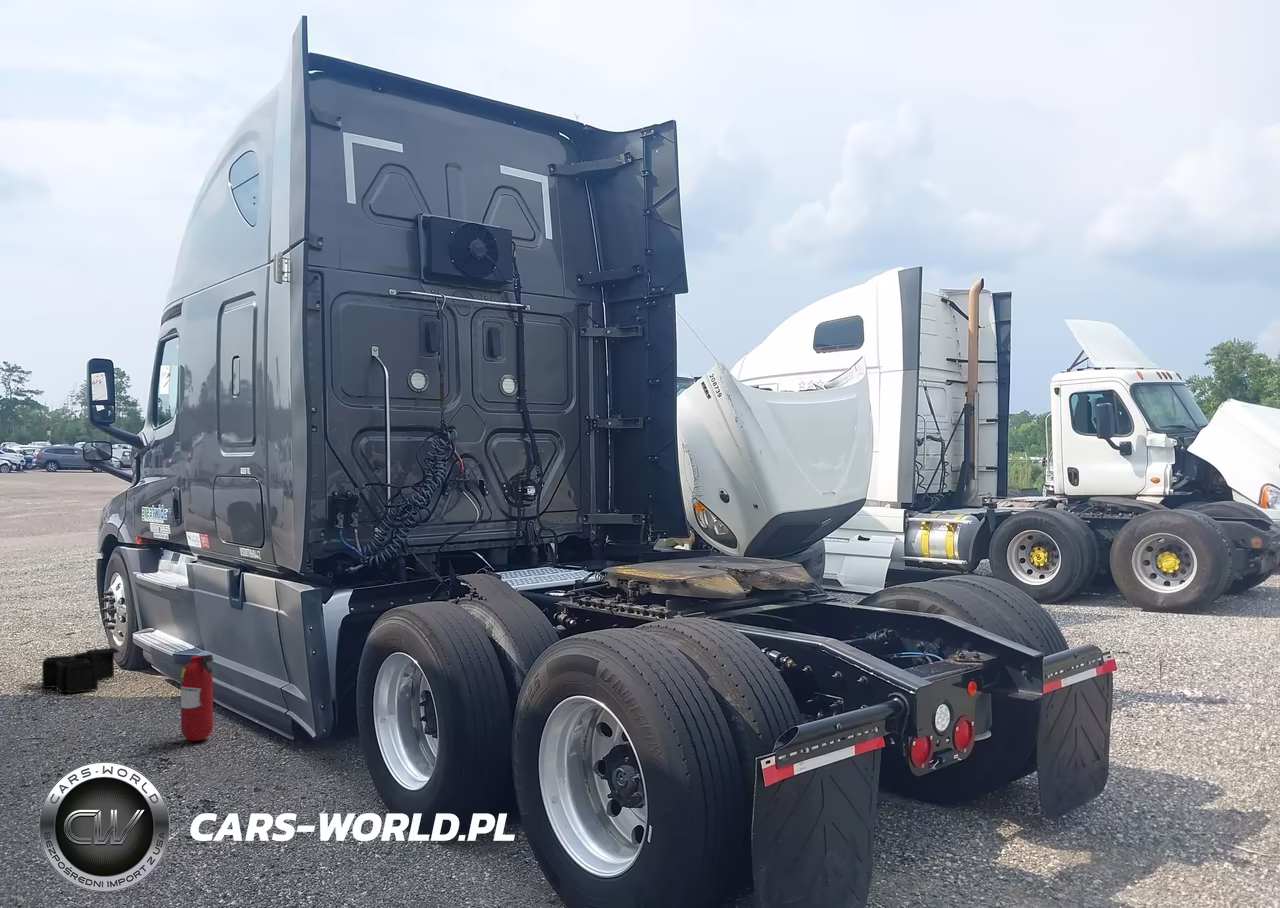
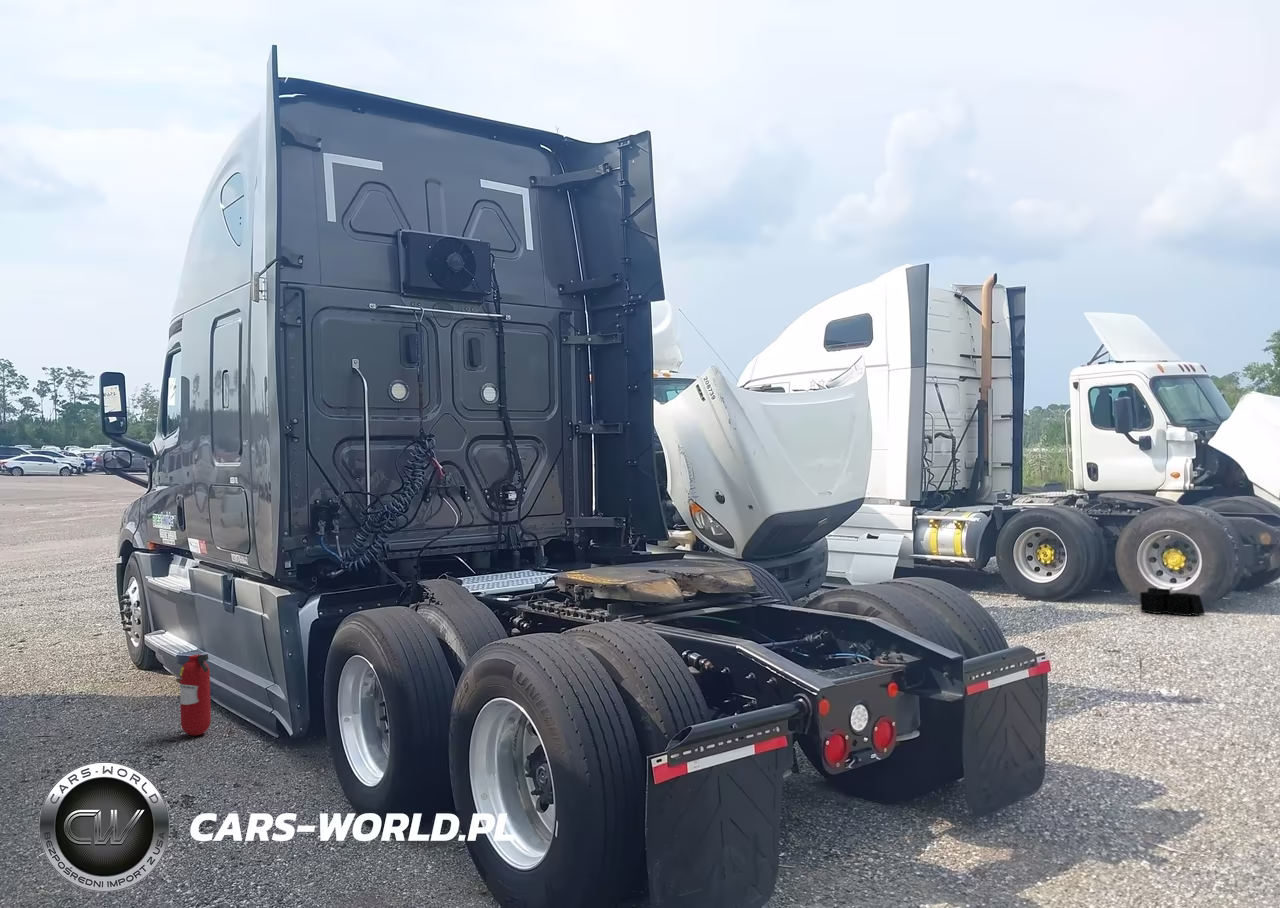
storage bin: present [42,648,119,693] -> present [1140,588,1205,616]

